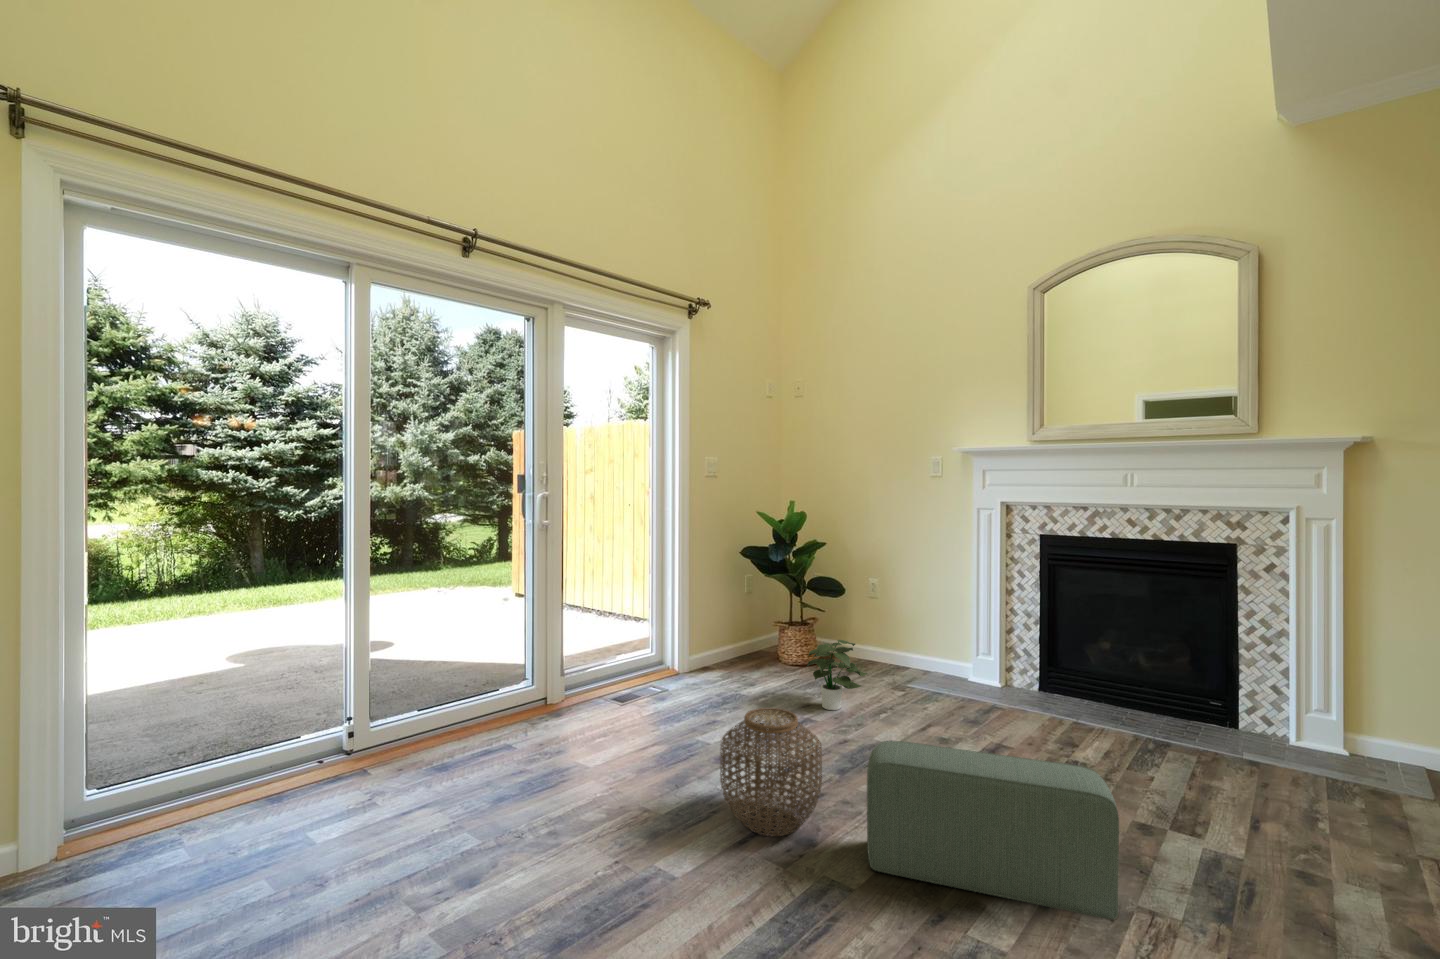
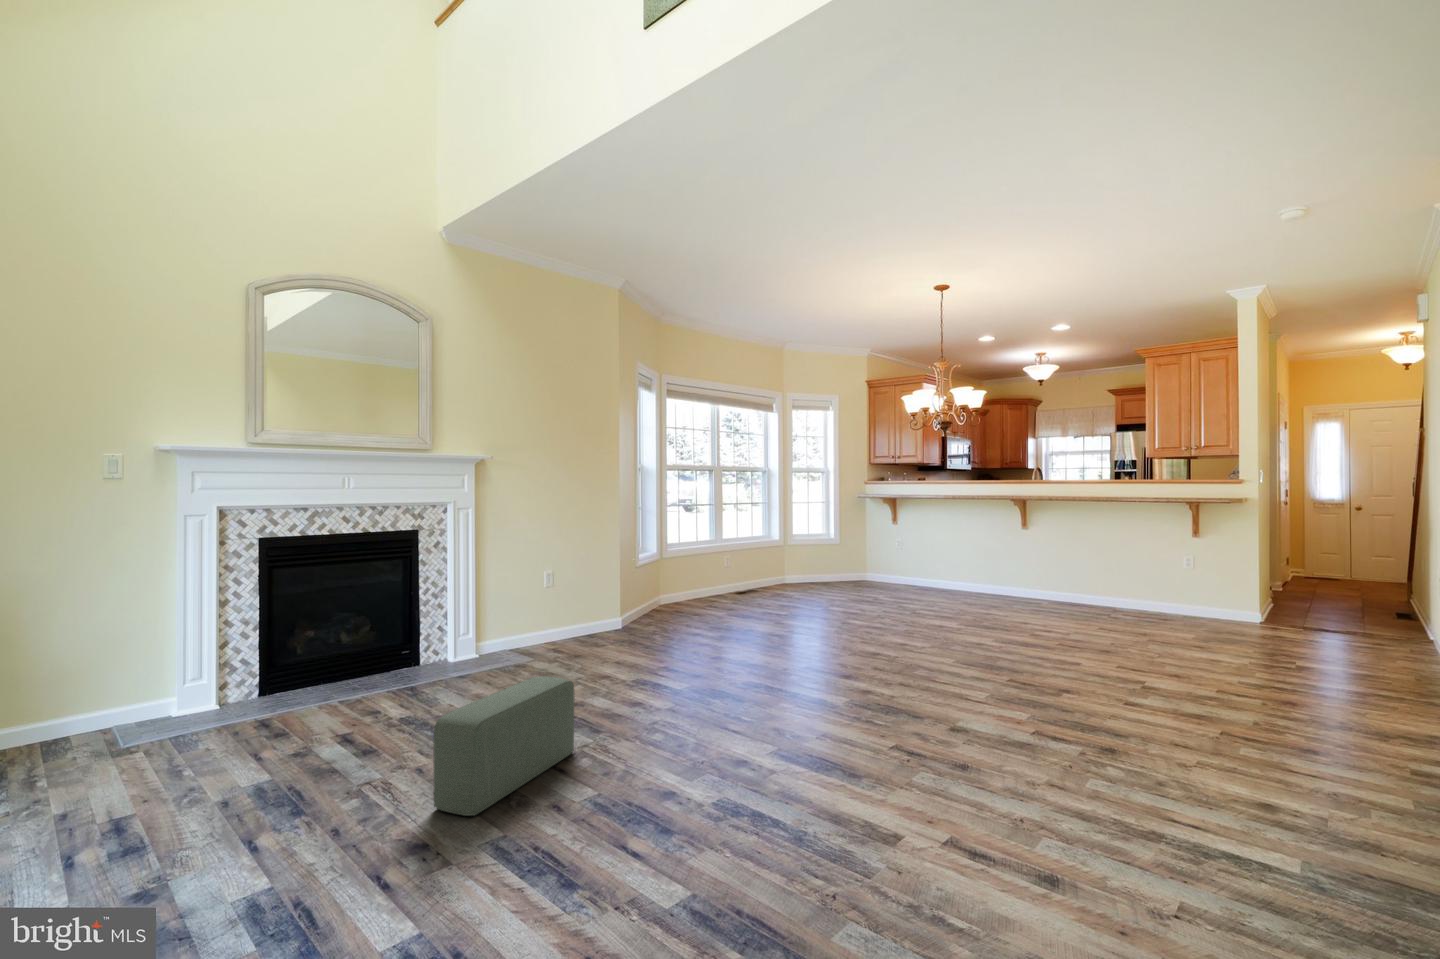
potted plant: present [807,640,868,710] -> none [48,698,168,805]
woven basket: present [720,708,822,836] -> none [287,736,412,877]

